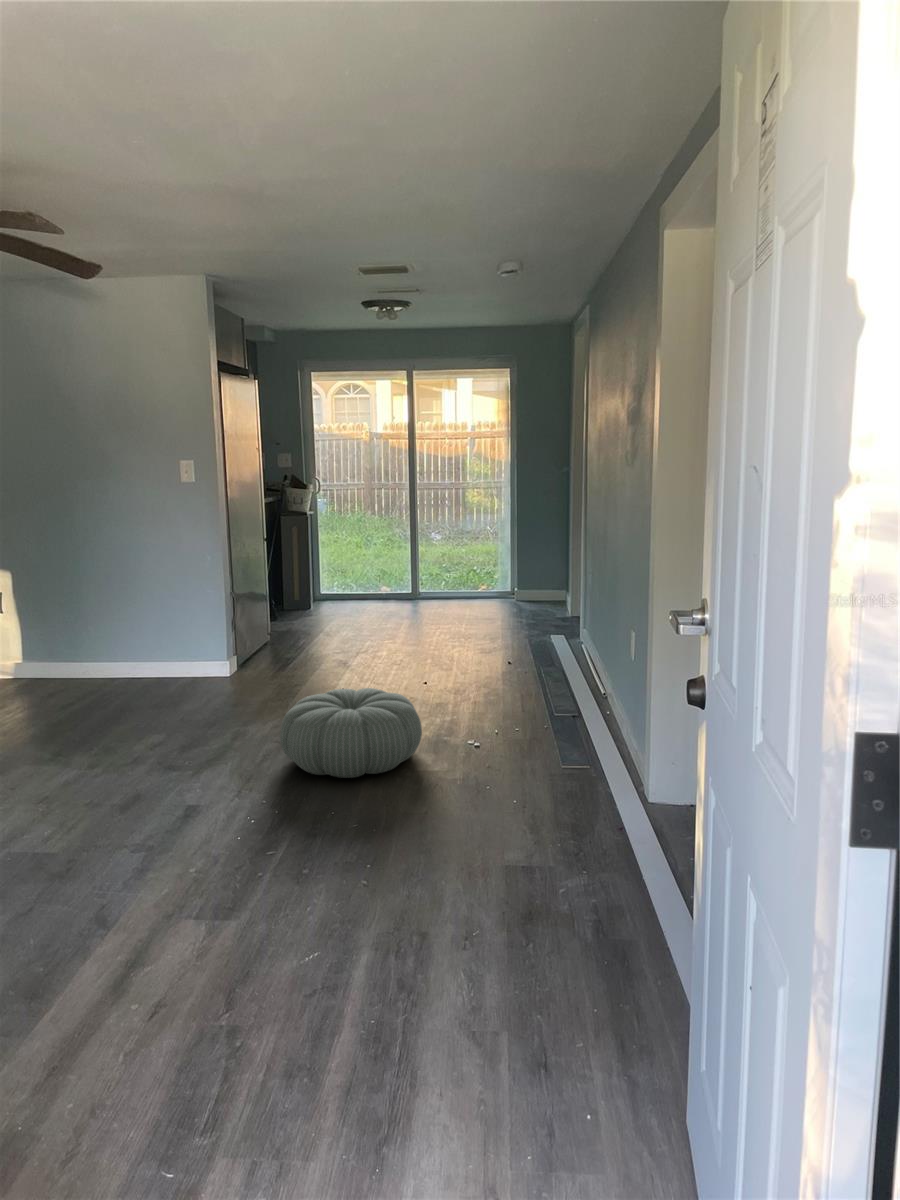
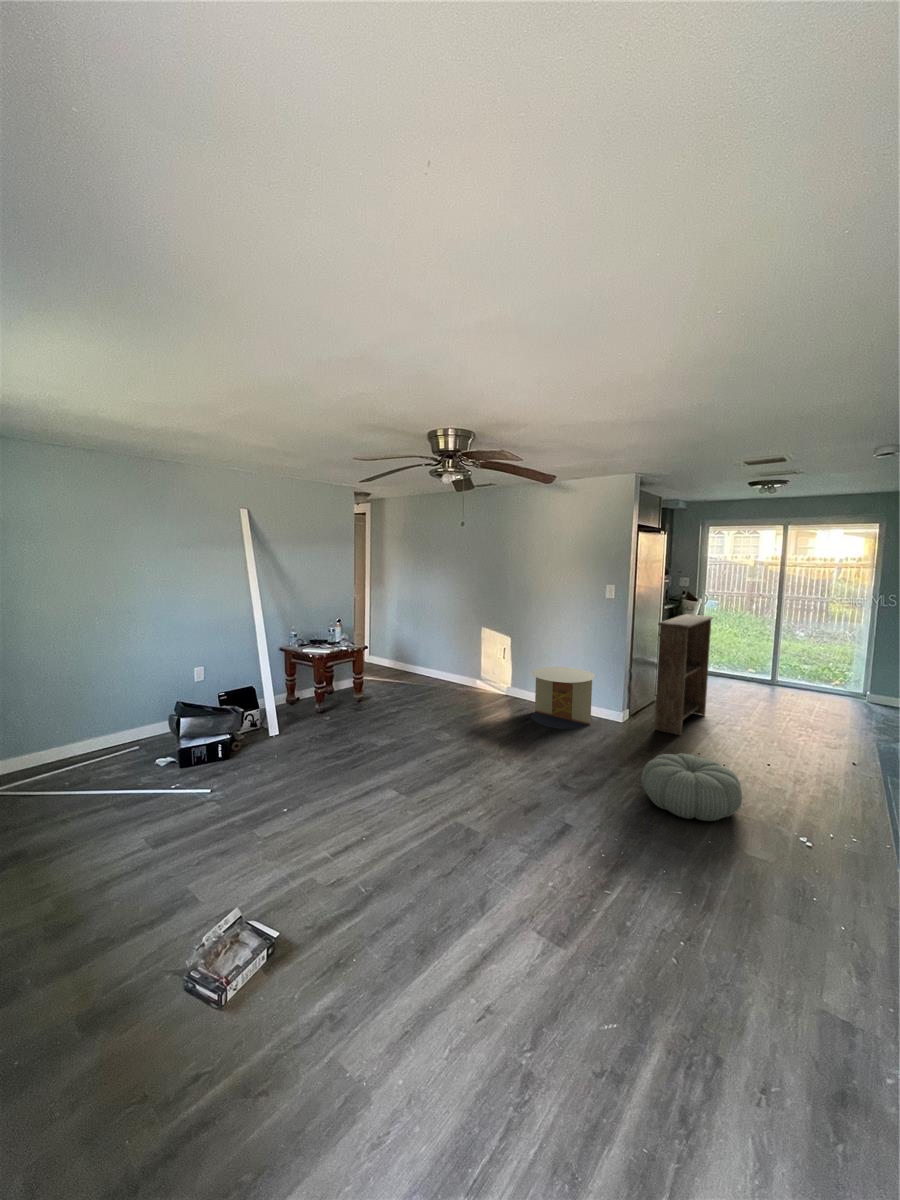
bookshelf: none [266,502,343,679] -> present [655,614,713,735]
side table: none [58,606,181,710] -> present [531,667,595,729]

